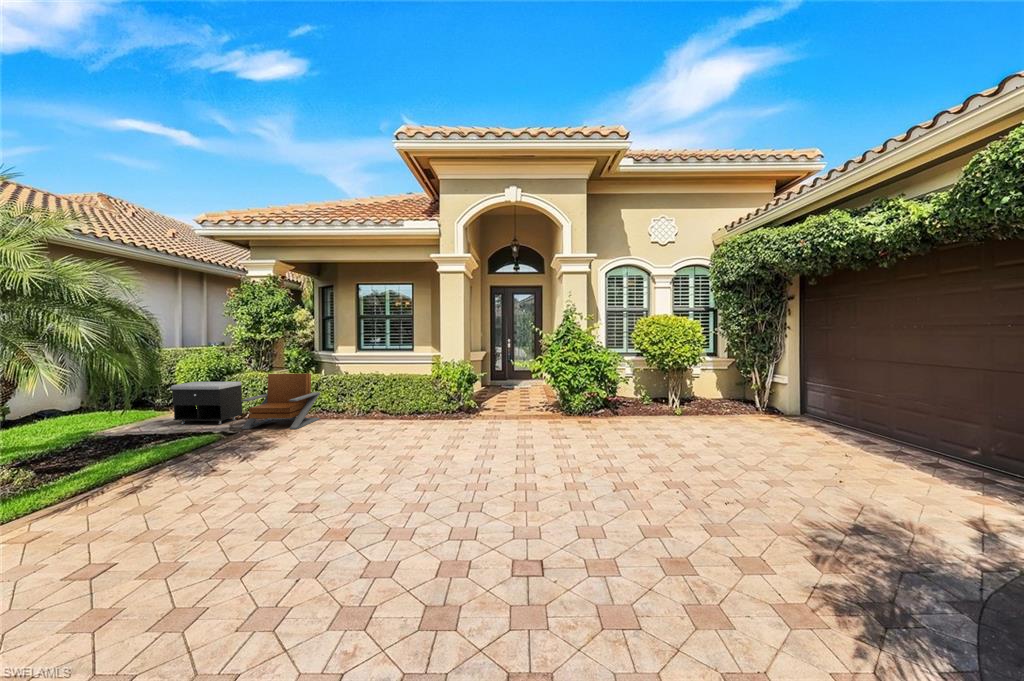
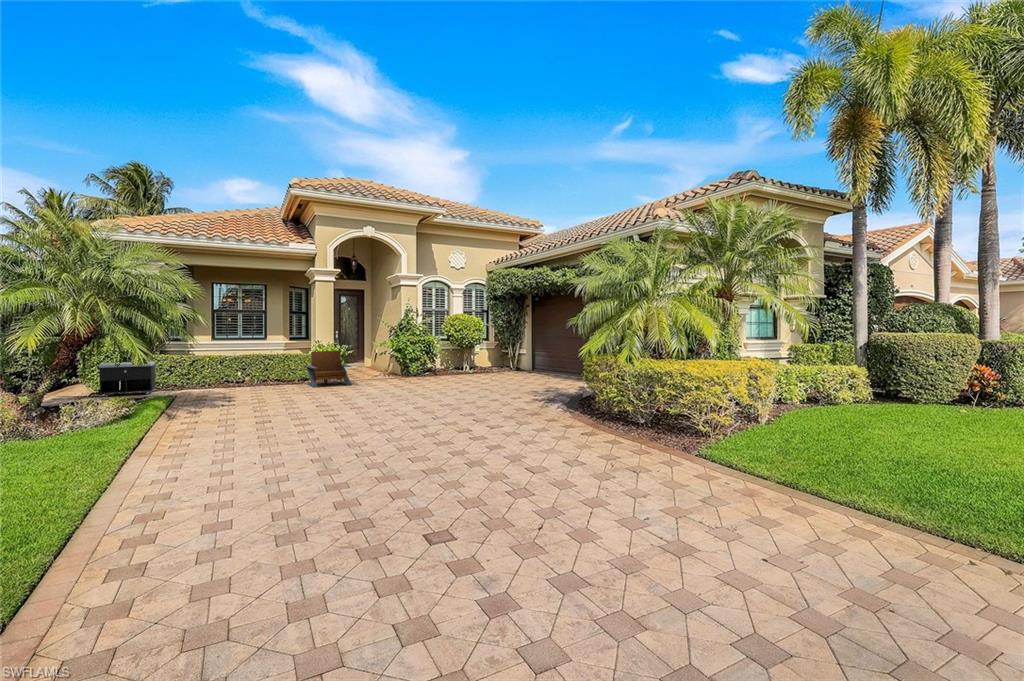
lounge chair: present [241,373,320,429] -> present [306,351,351,388]

